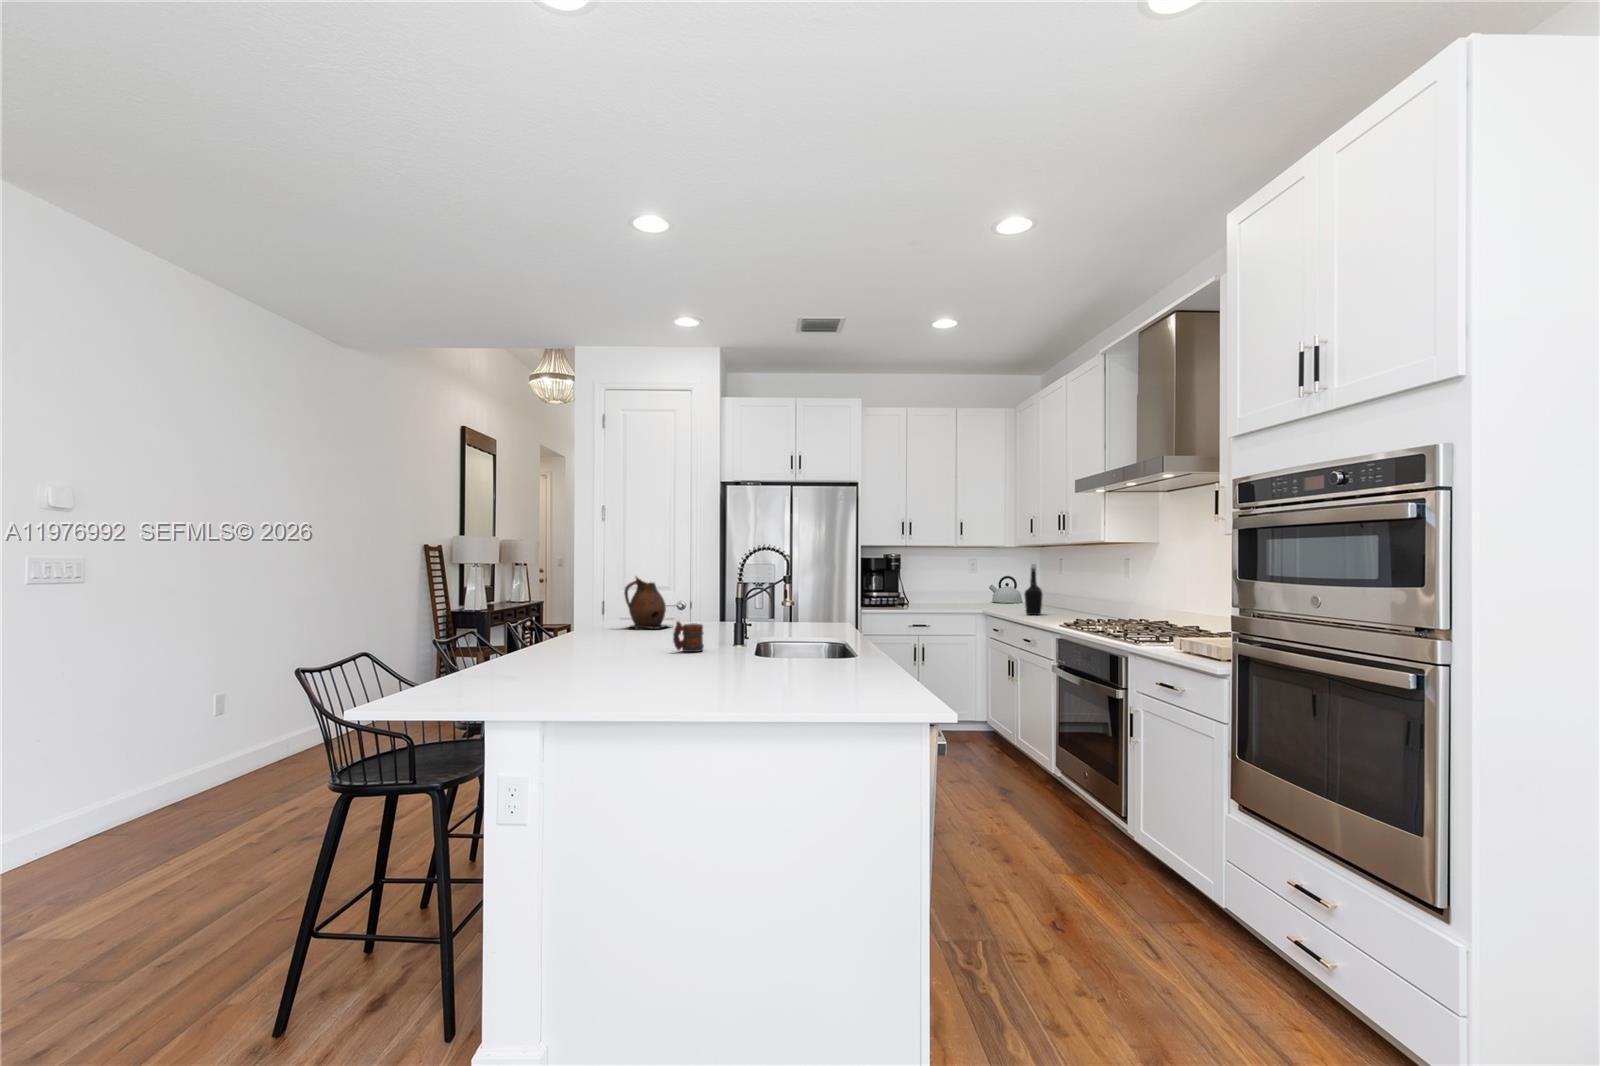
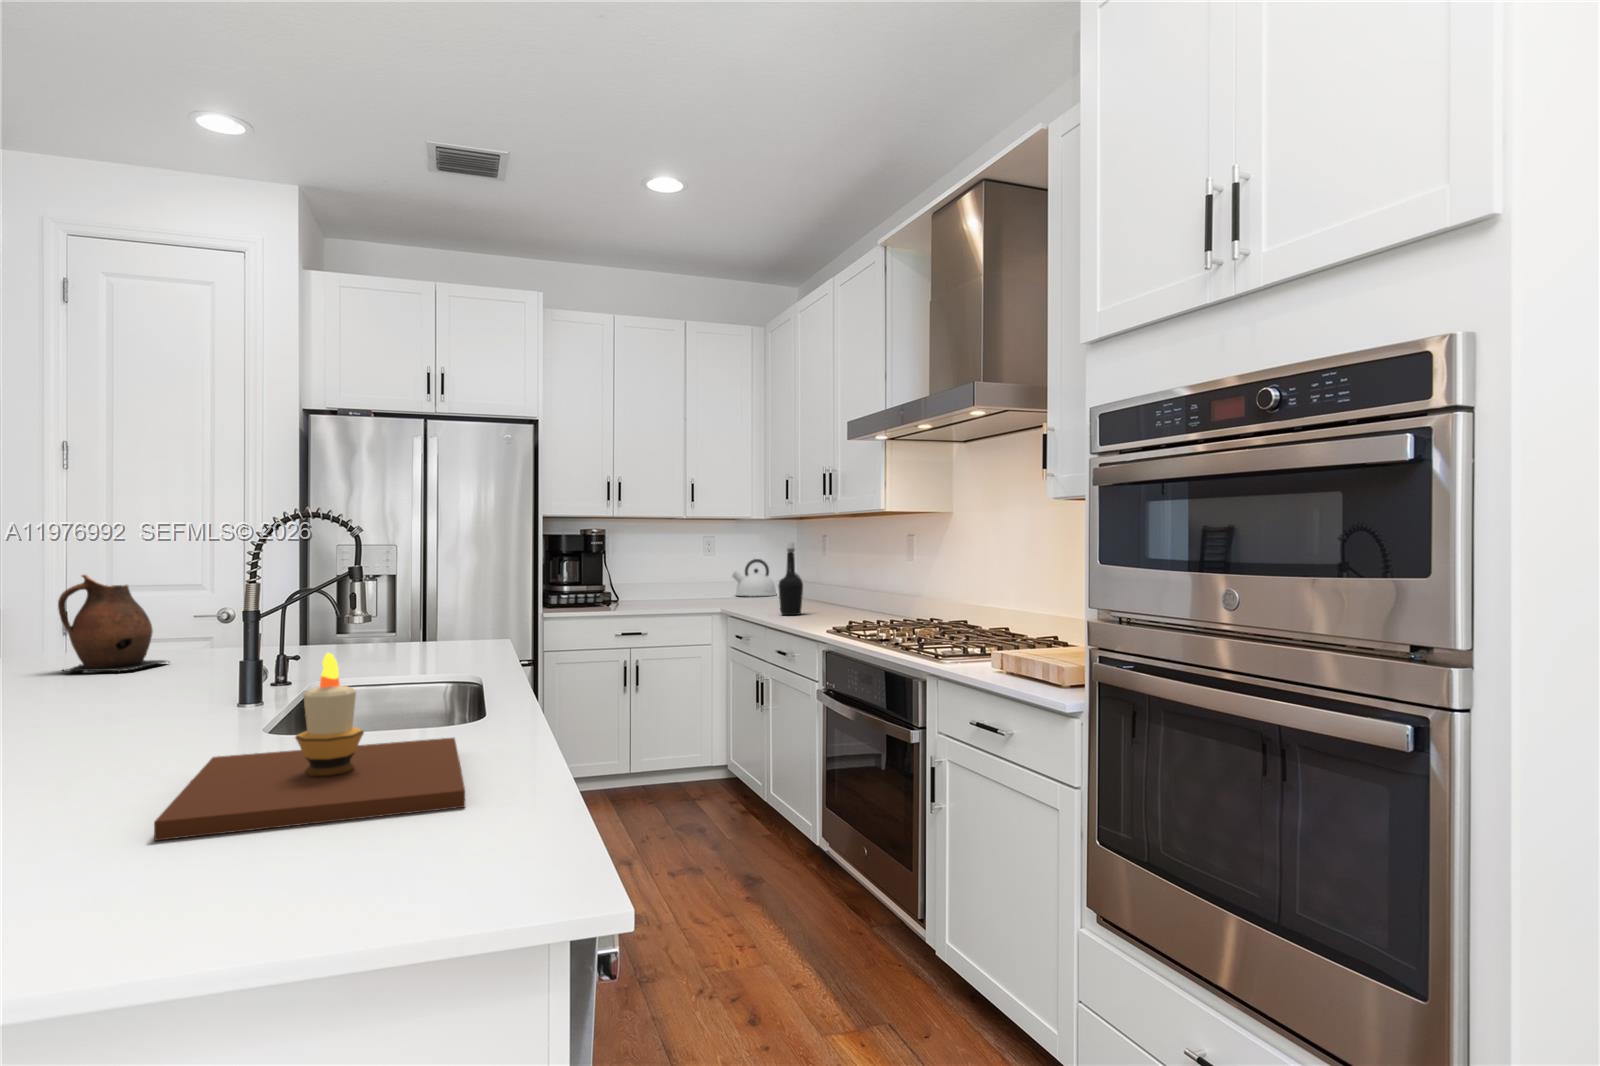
candle: none [751,611,875,685] -> present [154,652,465,841]
mug: present [673,621,704,652] -> none [80,670,160,731]

